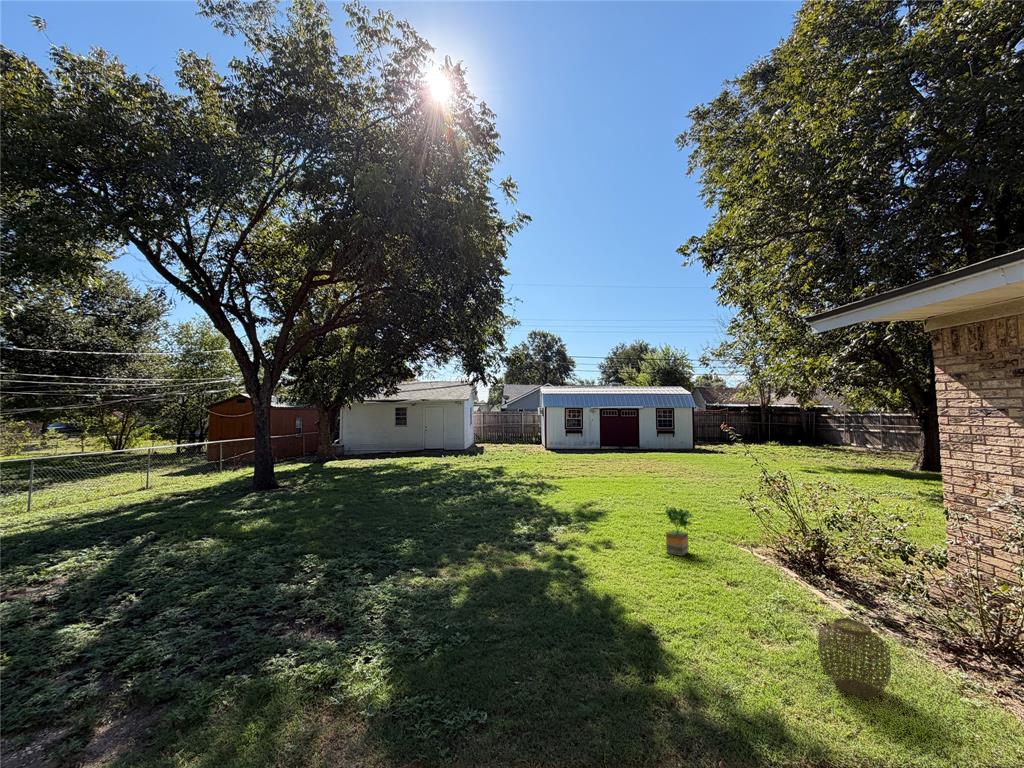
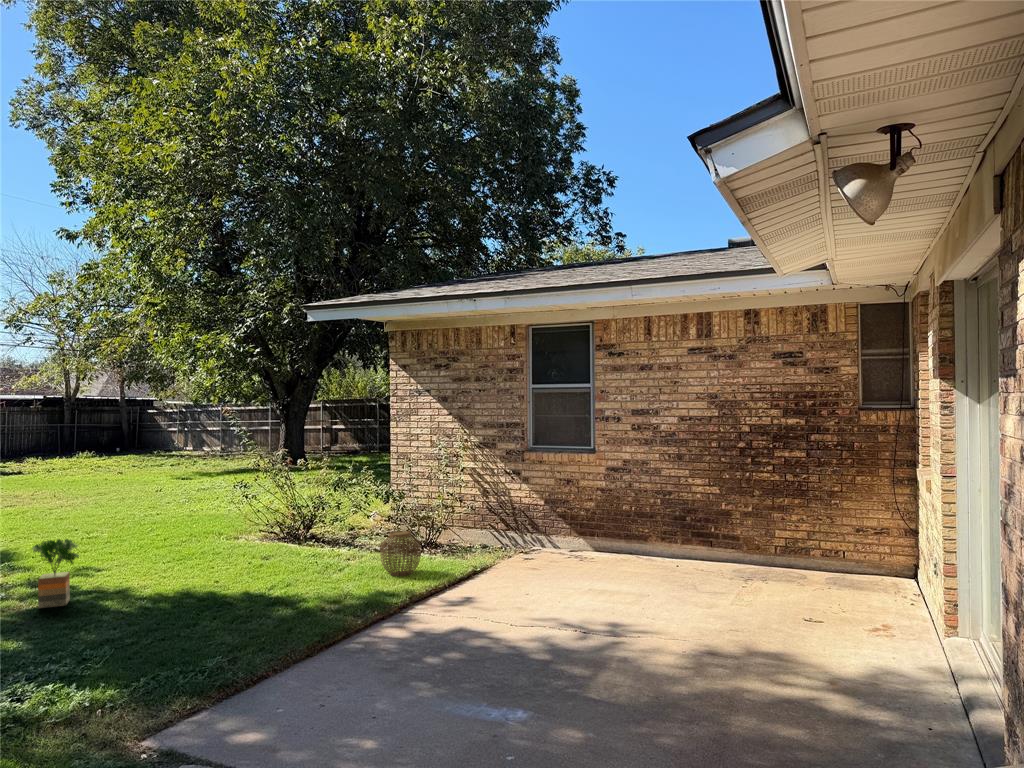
potted tree: present [665,508,693,556] -> present [32,539,79,608]

